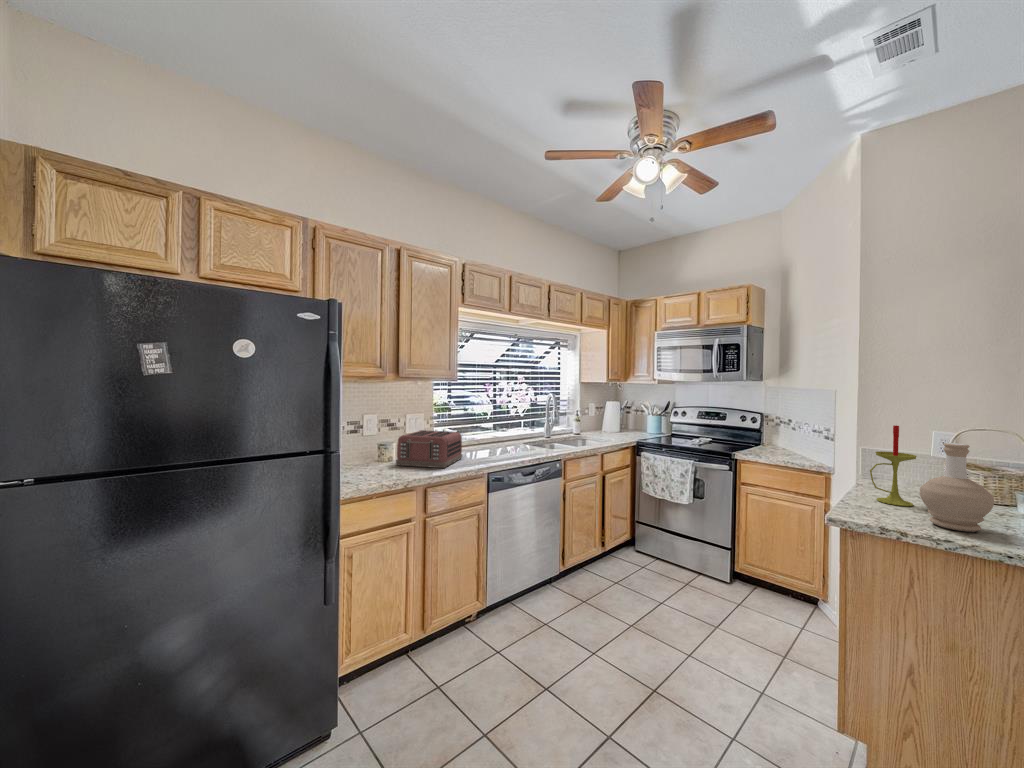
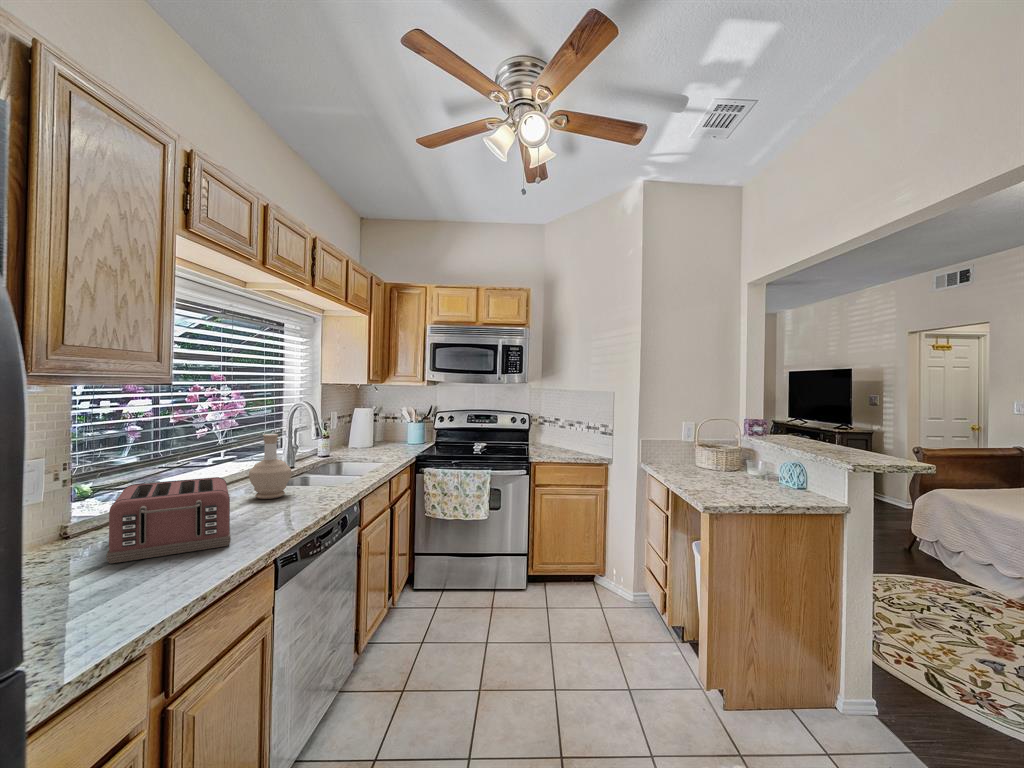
candle: present [870,425,917,506] -> none [692,418,719,485]
bottle: present [920,443,994,532] -> present [249,434,291,499]

